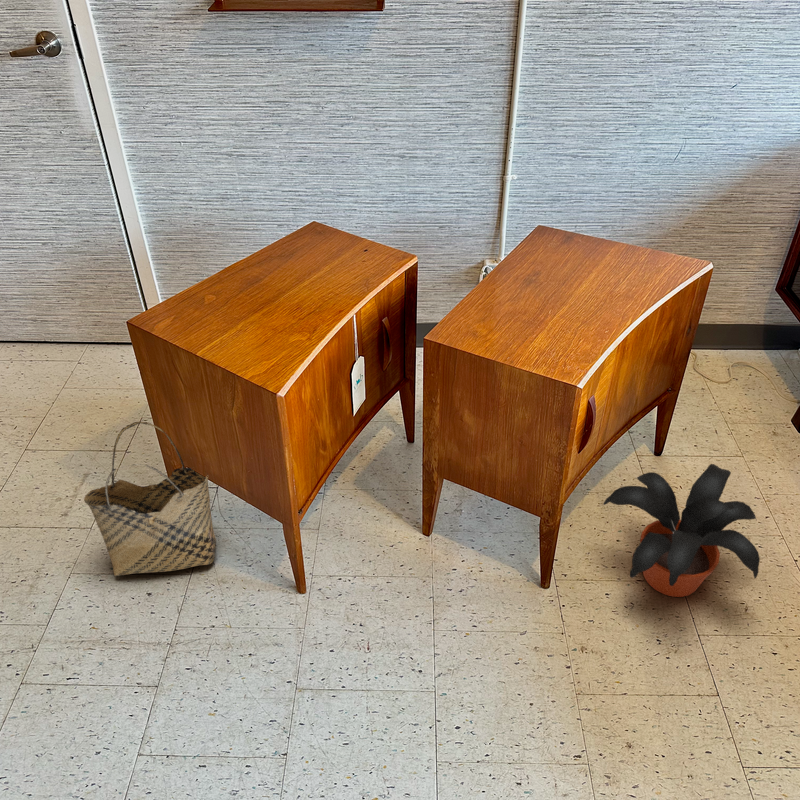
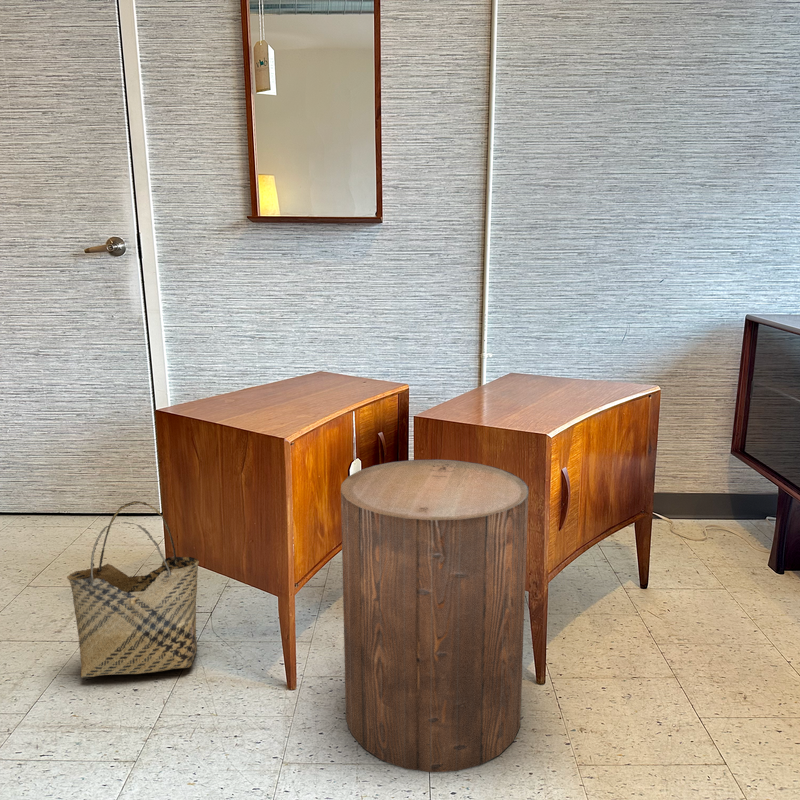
stool: none [346,397,536,681] -> present [341,459,529,772]
potted plant: present [603,464,760,597] -> none [603,549,778,696]

